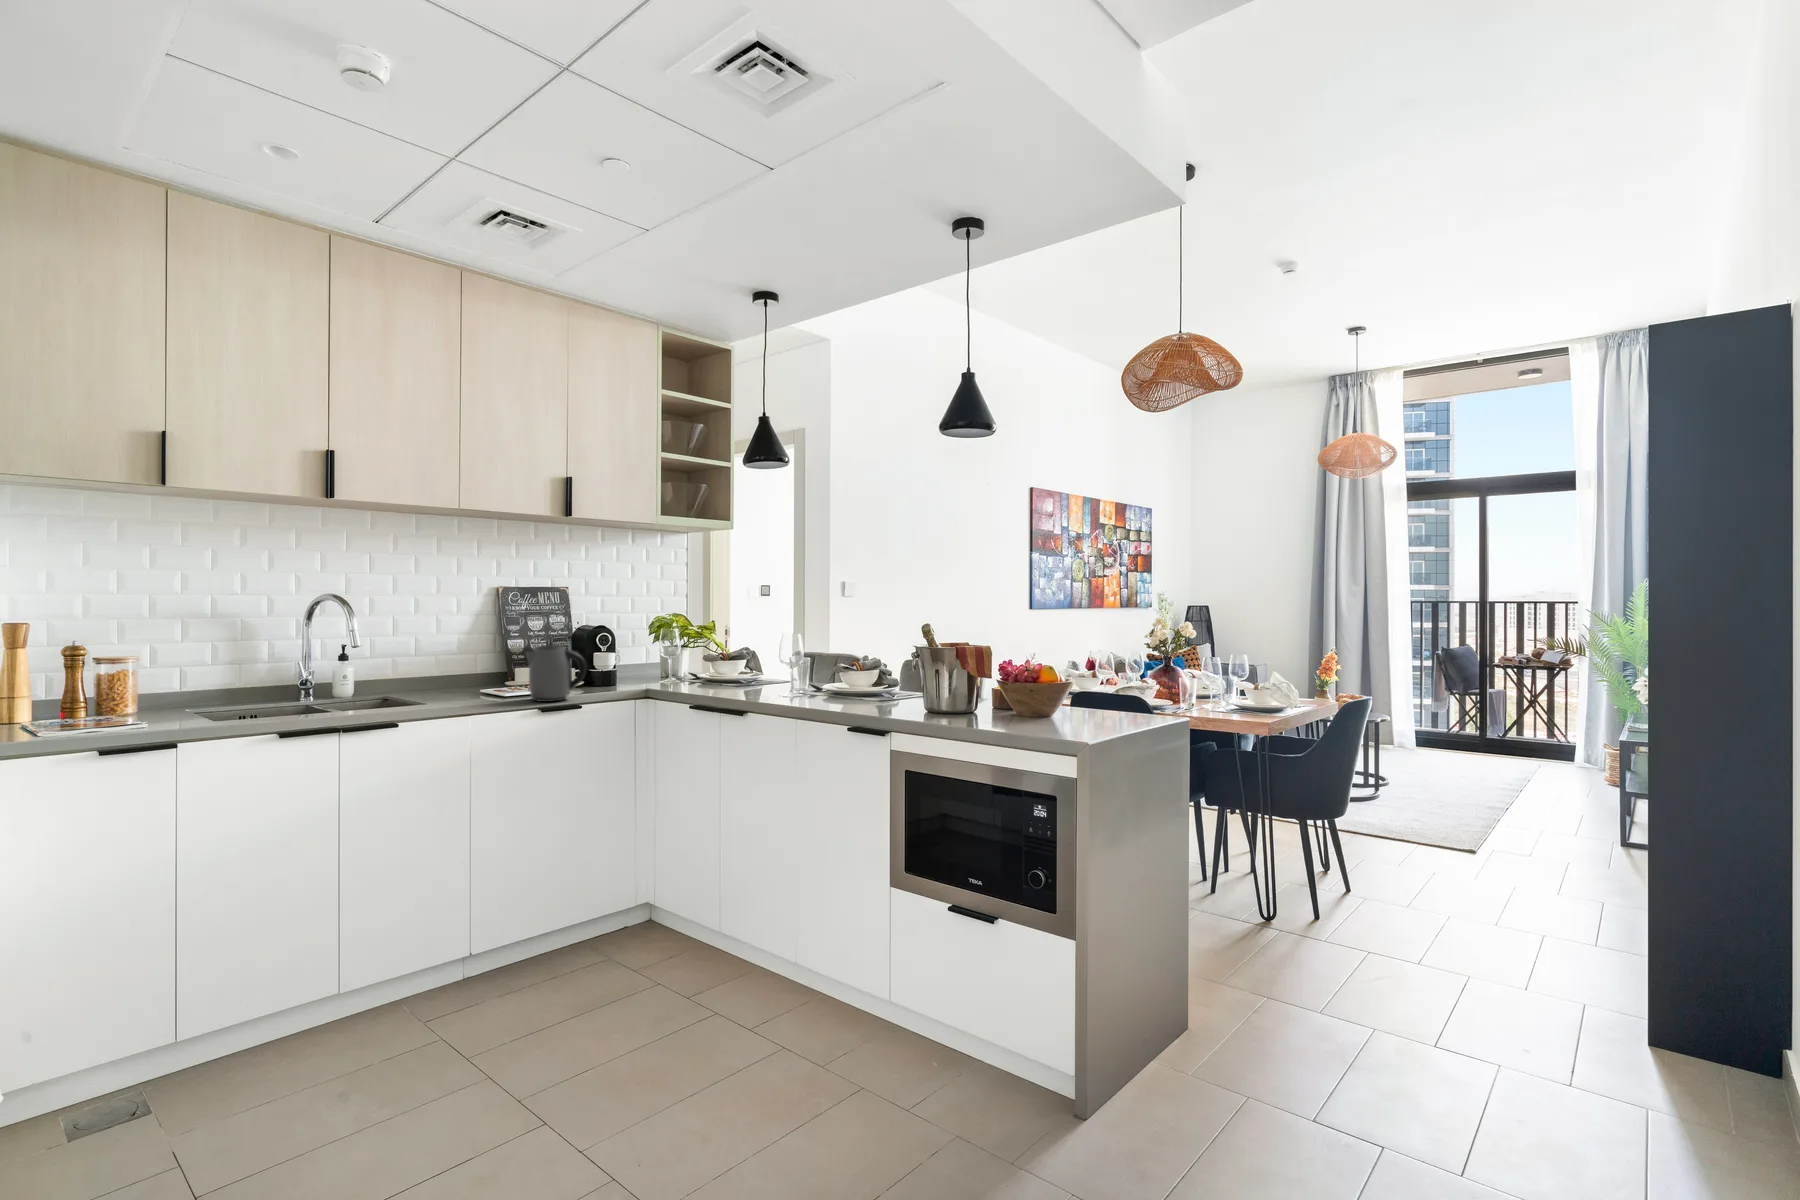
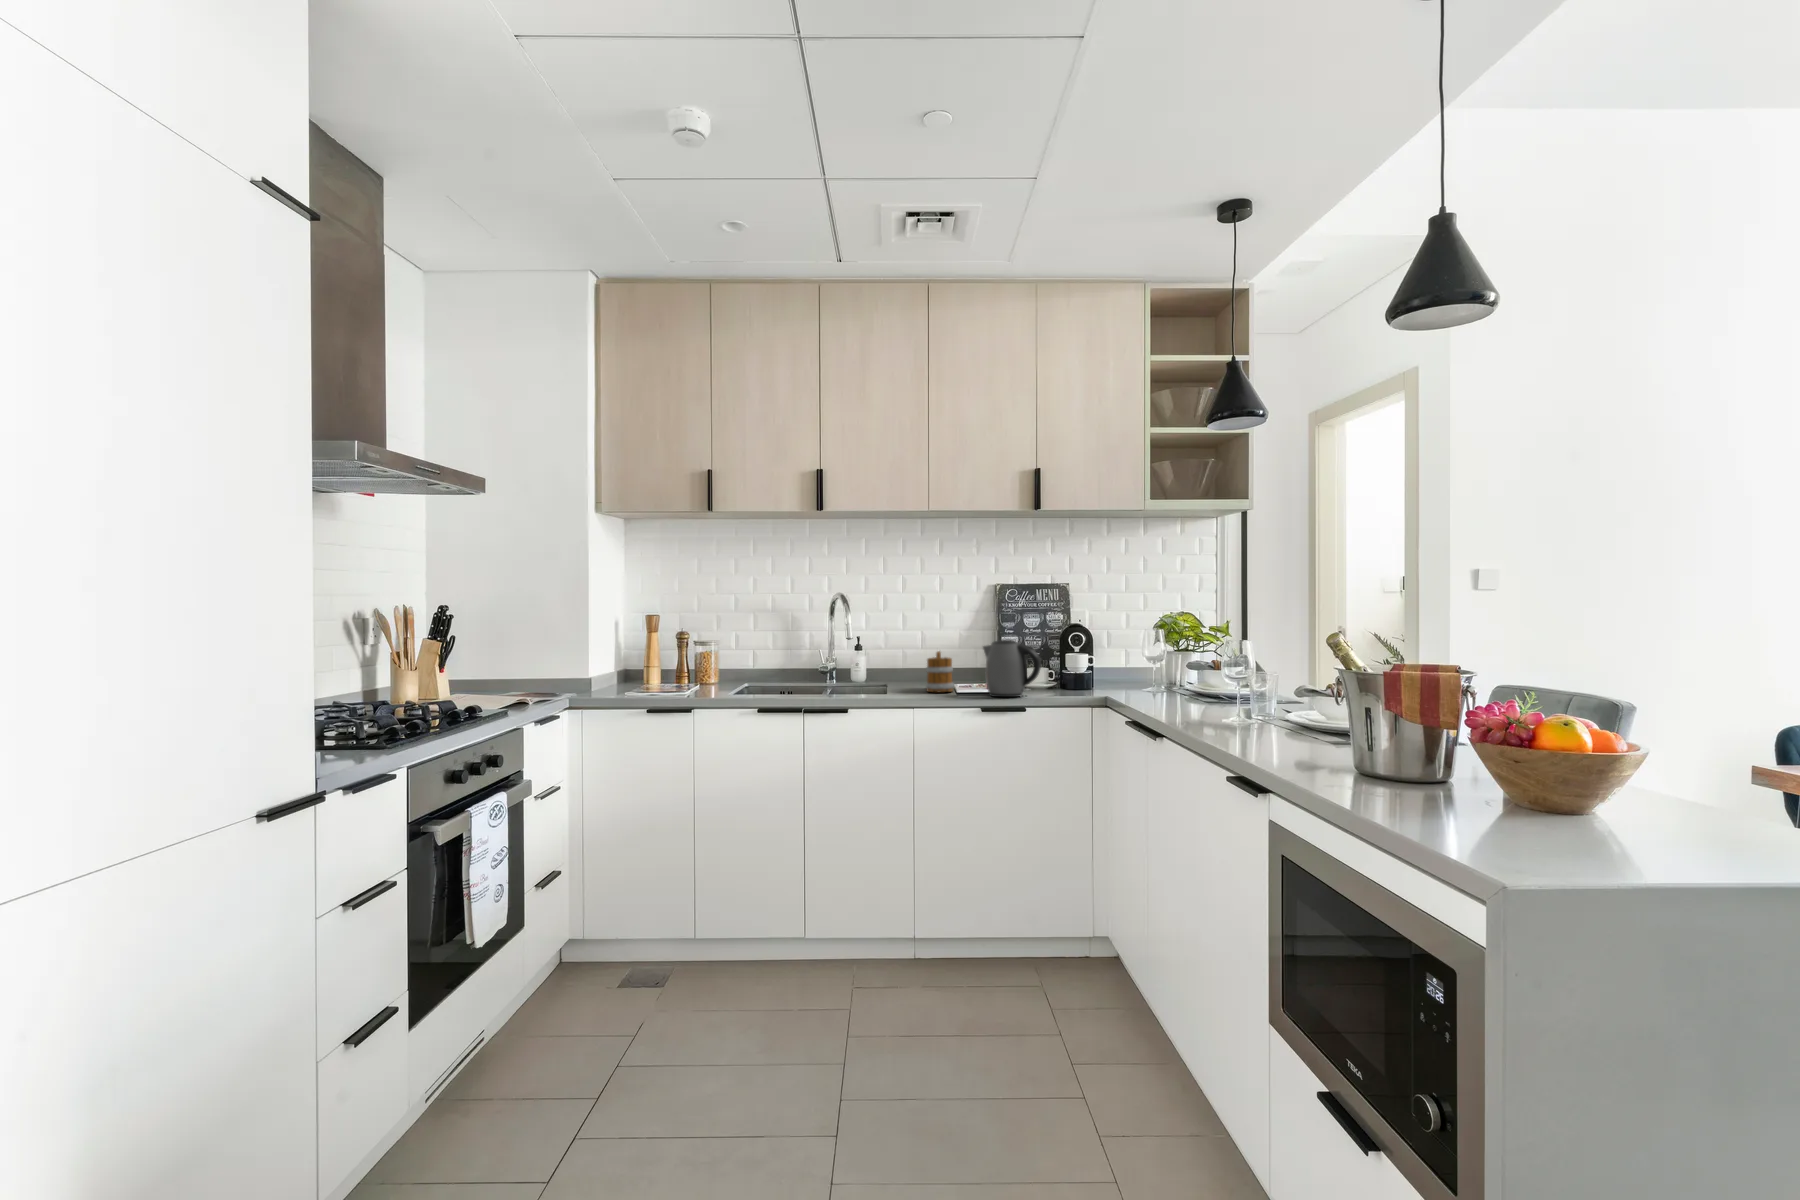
mug: none [454,659,489,702] -> present [926,651,954,692]

